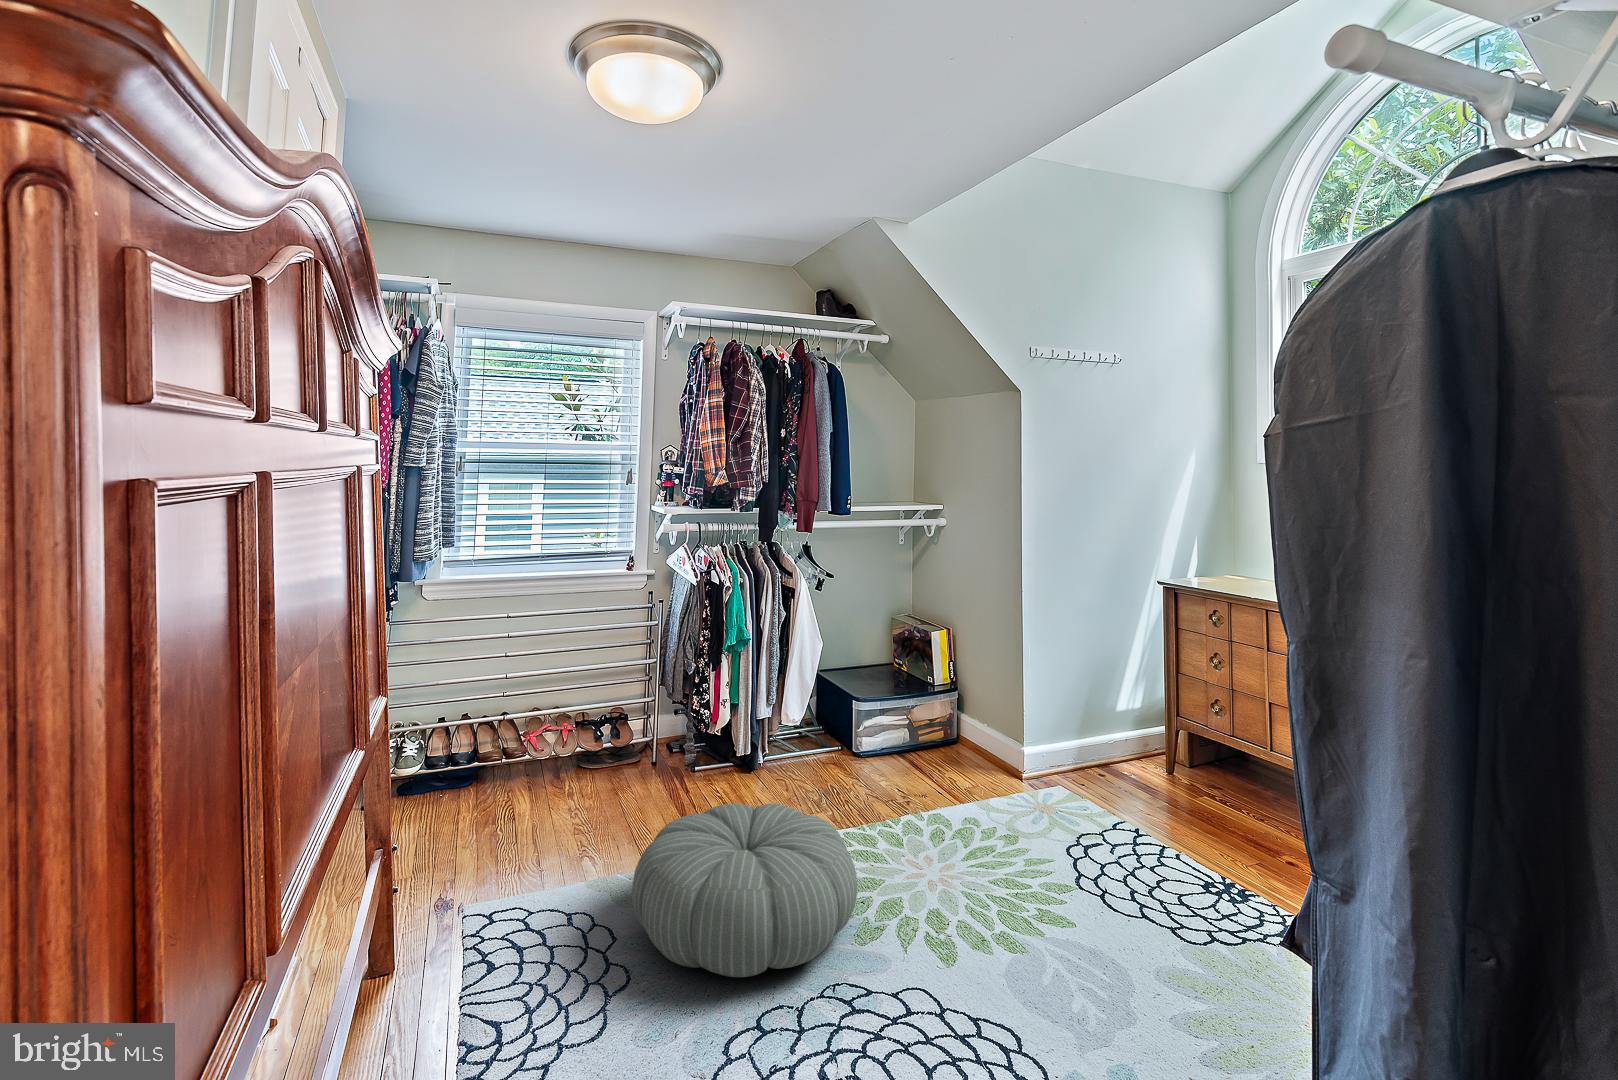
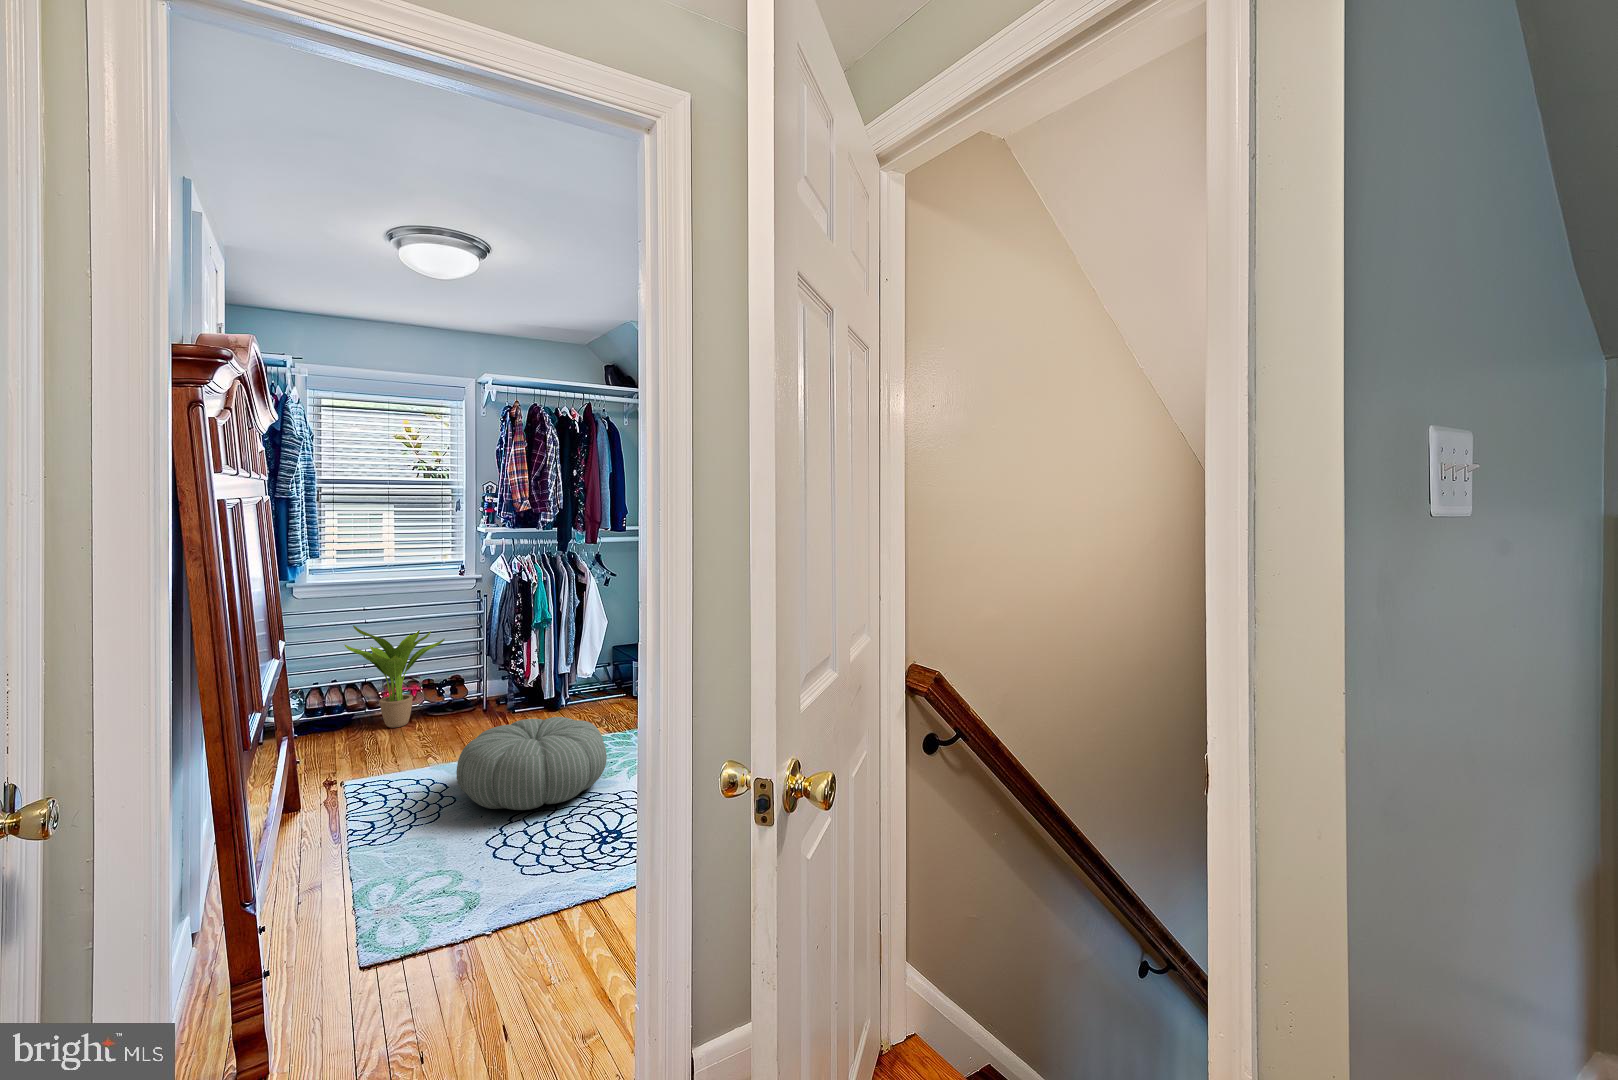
potted plant: none [487,639,609,777] -> present [345,625,445,728]

